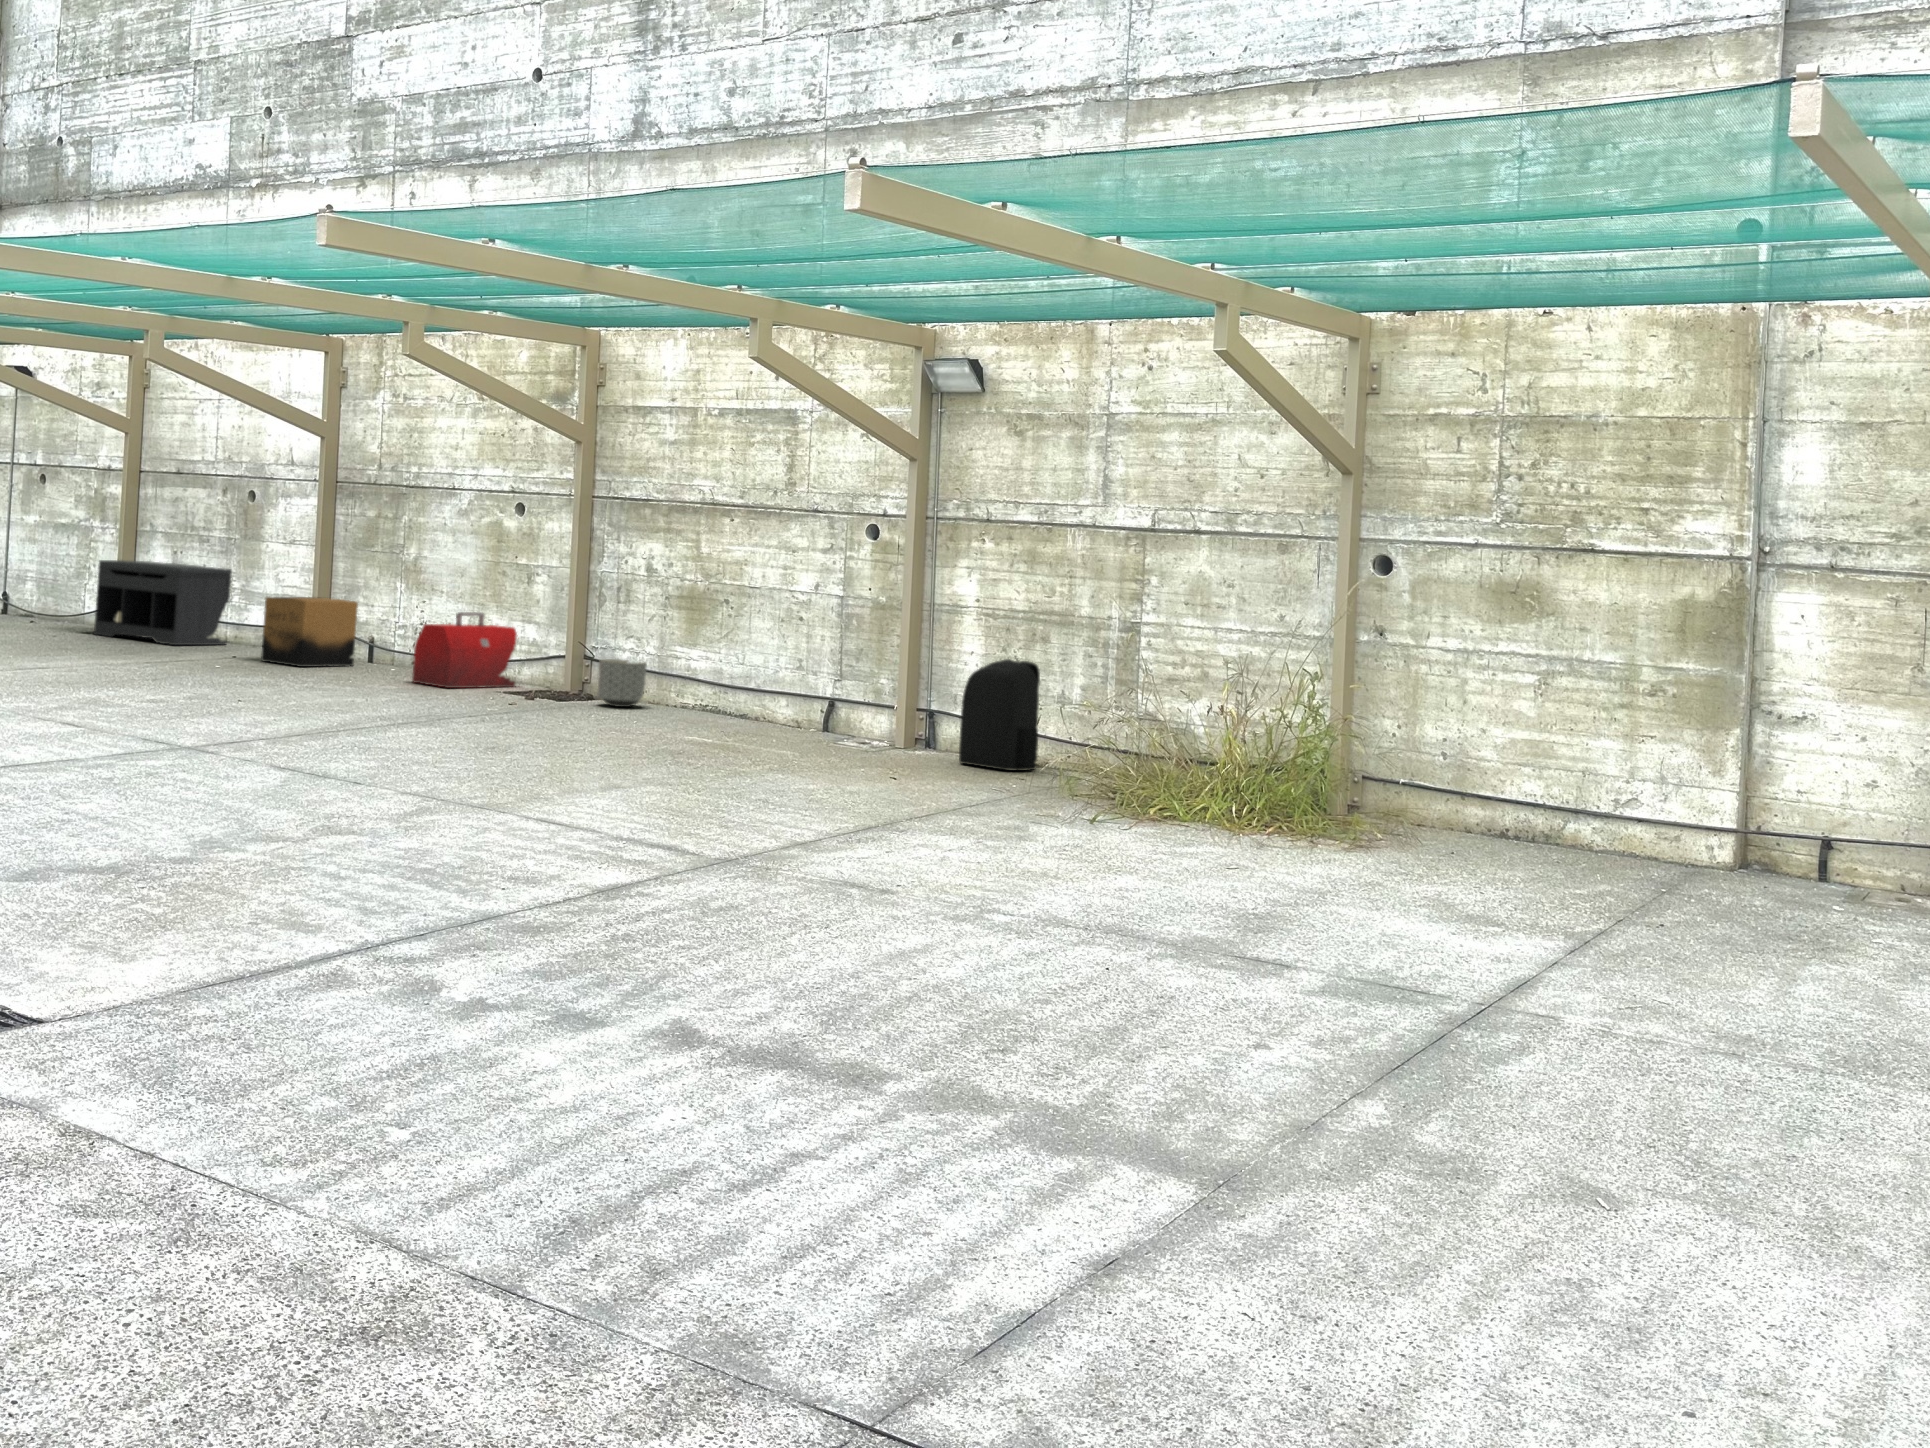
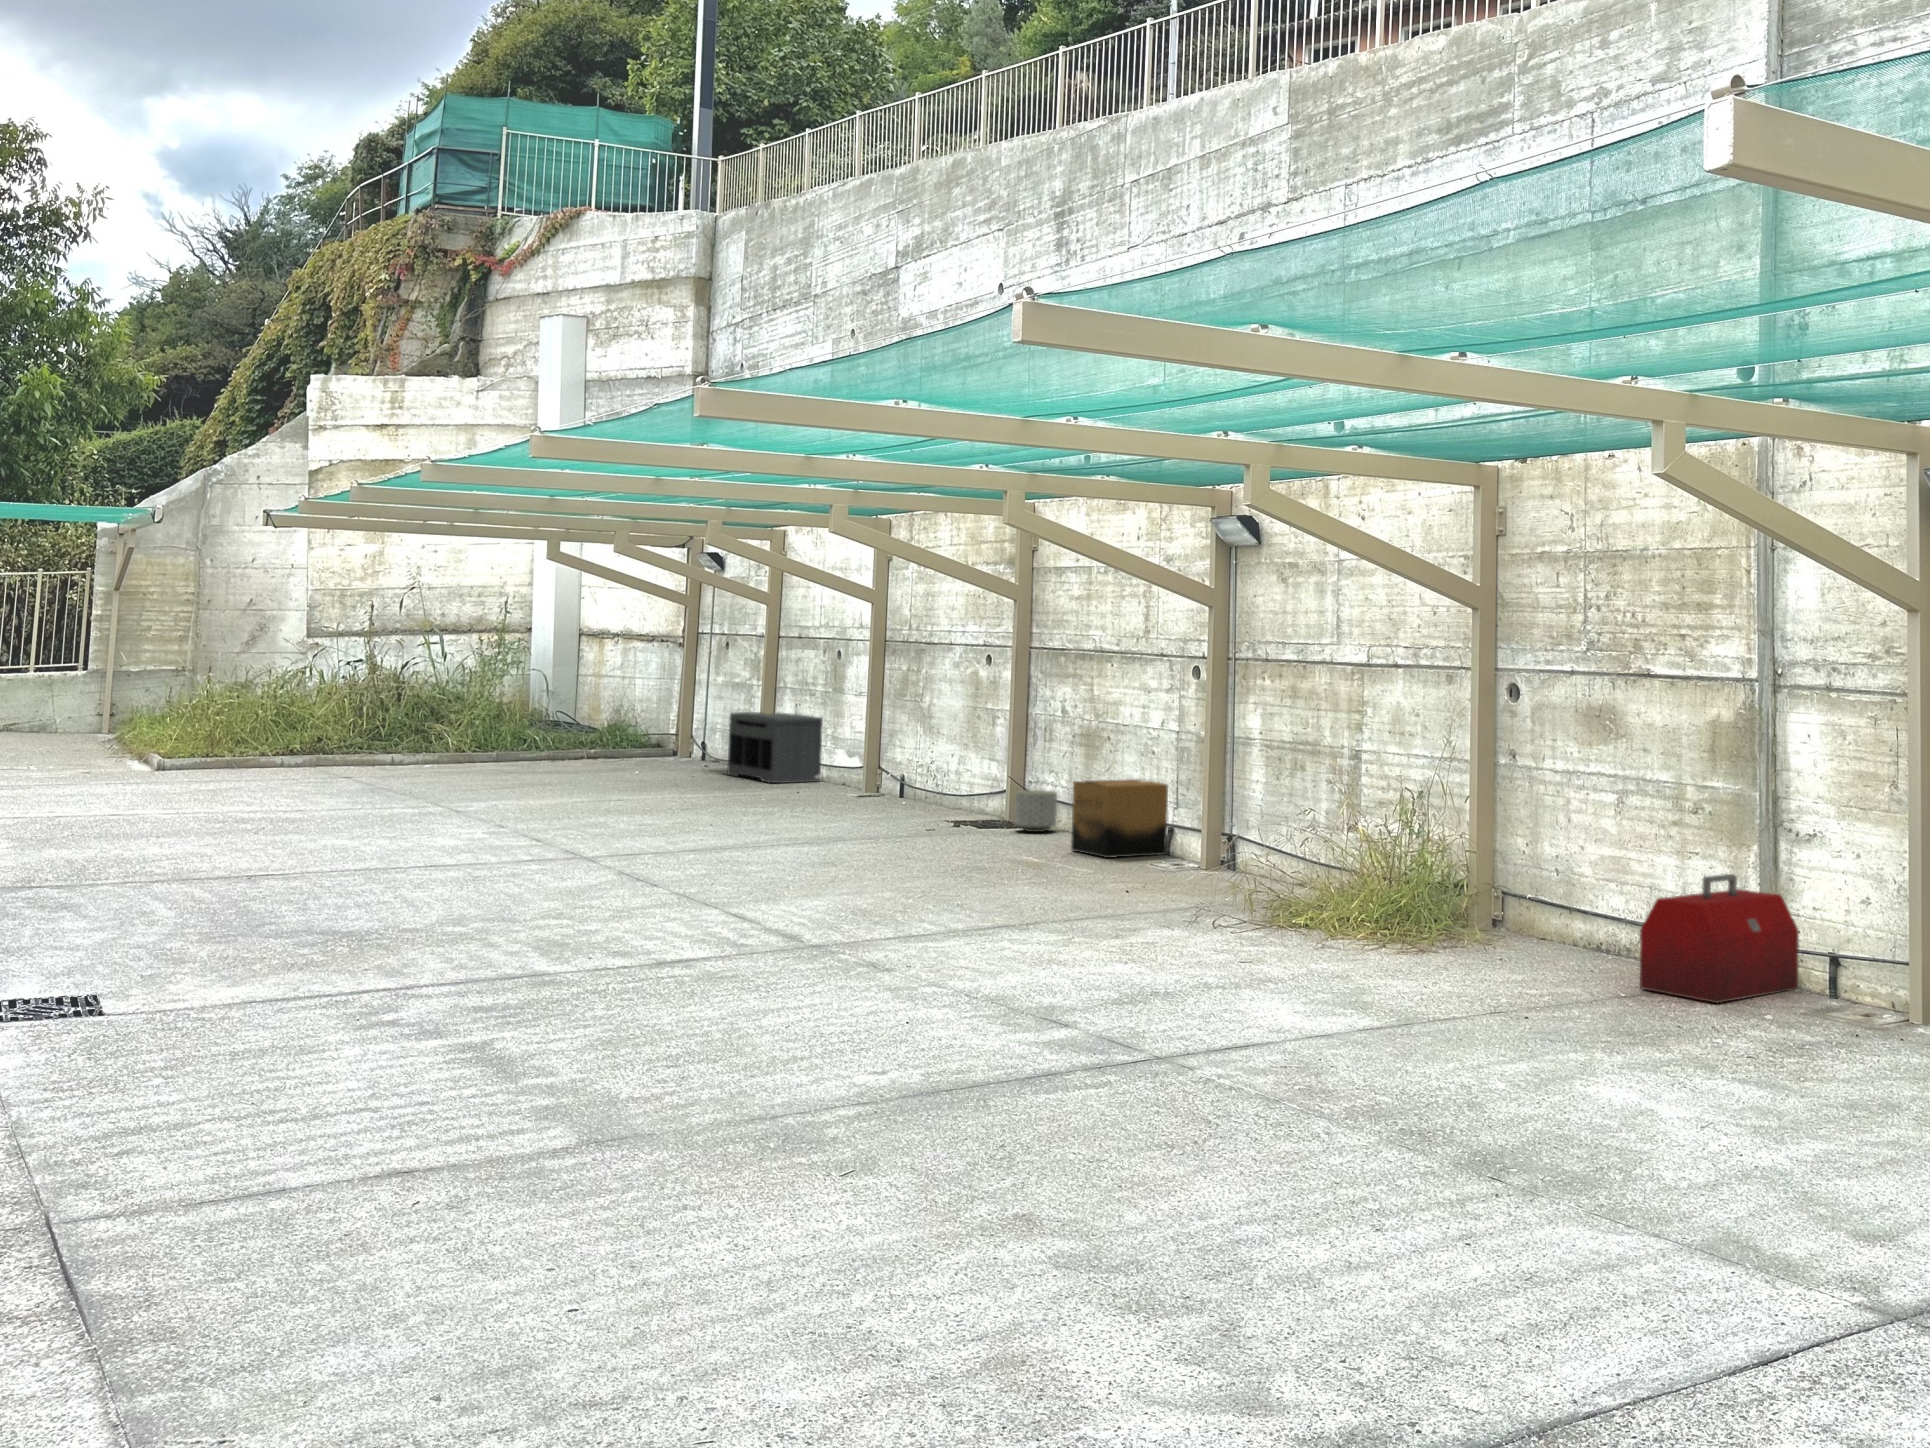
cardboard box: present [261,597,358,667] -> present [1071,779,1168,858]
toolbox: present [412,612,517,688] -> present [1640,874,1799,1003]
backpack: present [959,659,1040,771] -> none [1216,782,1293,887]

